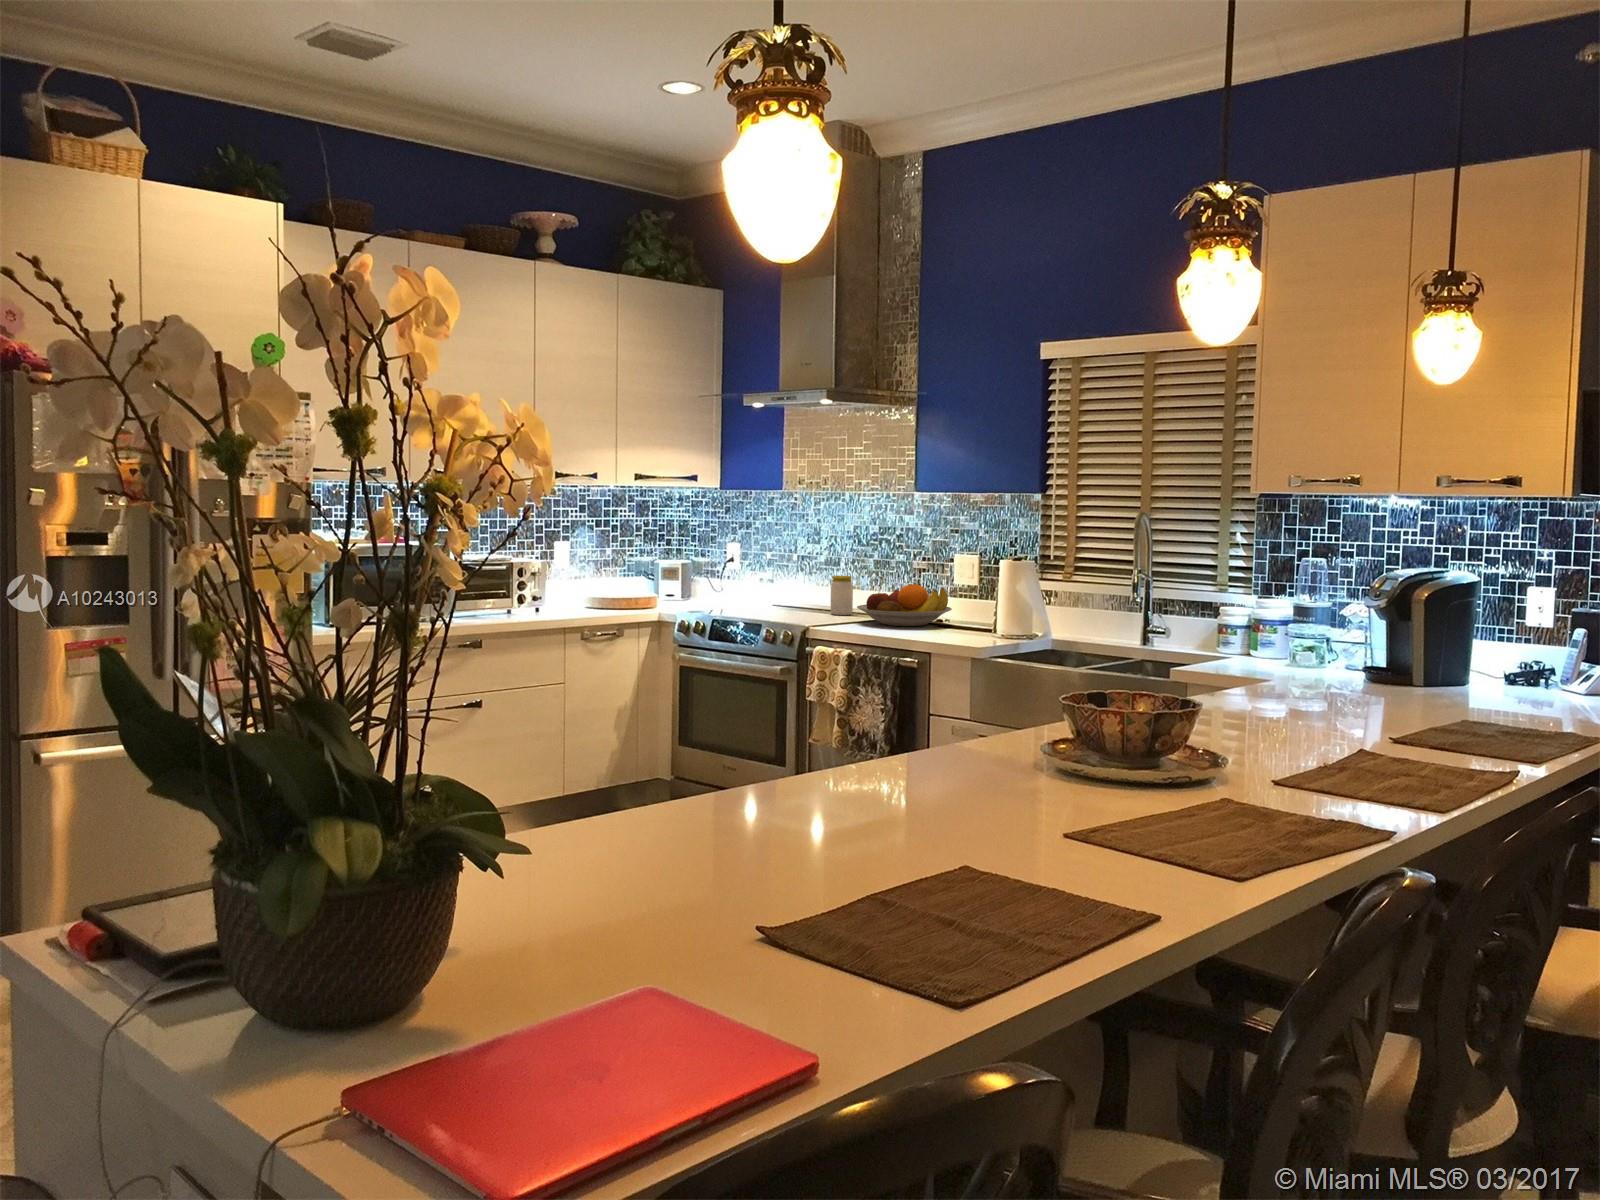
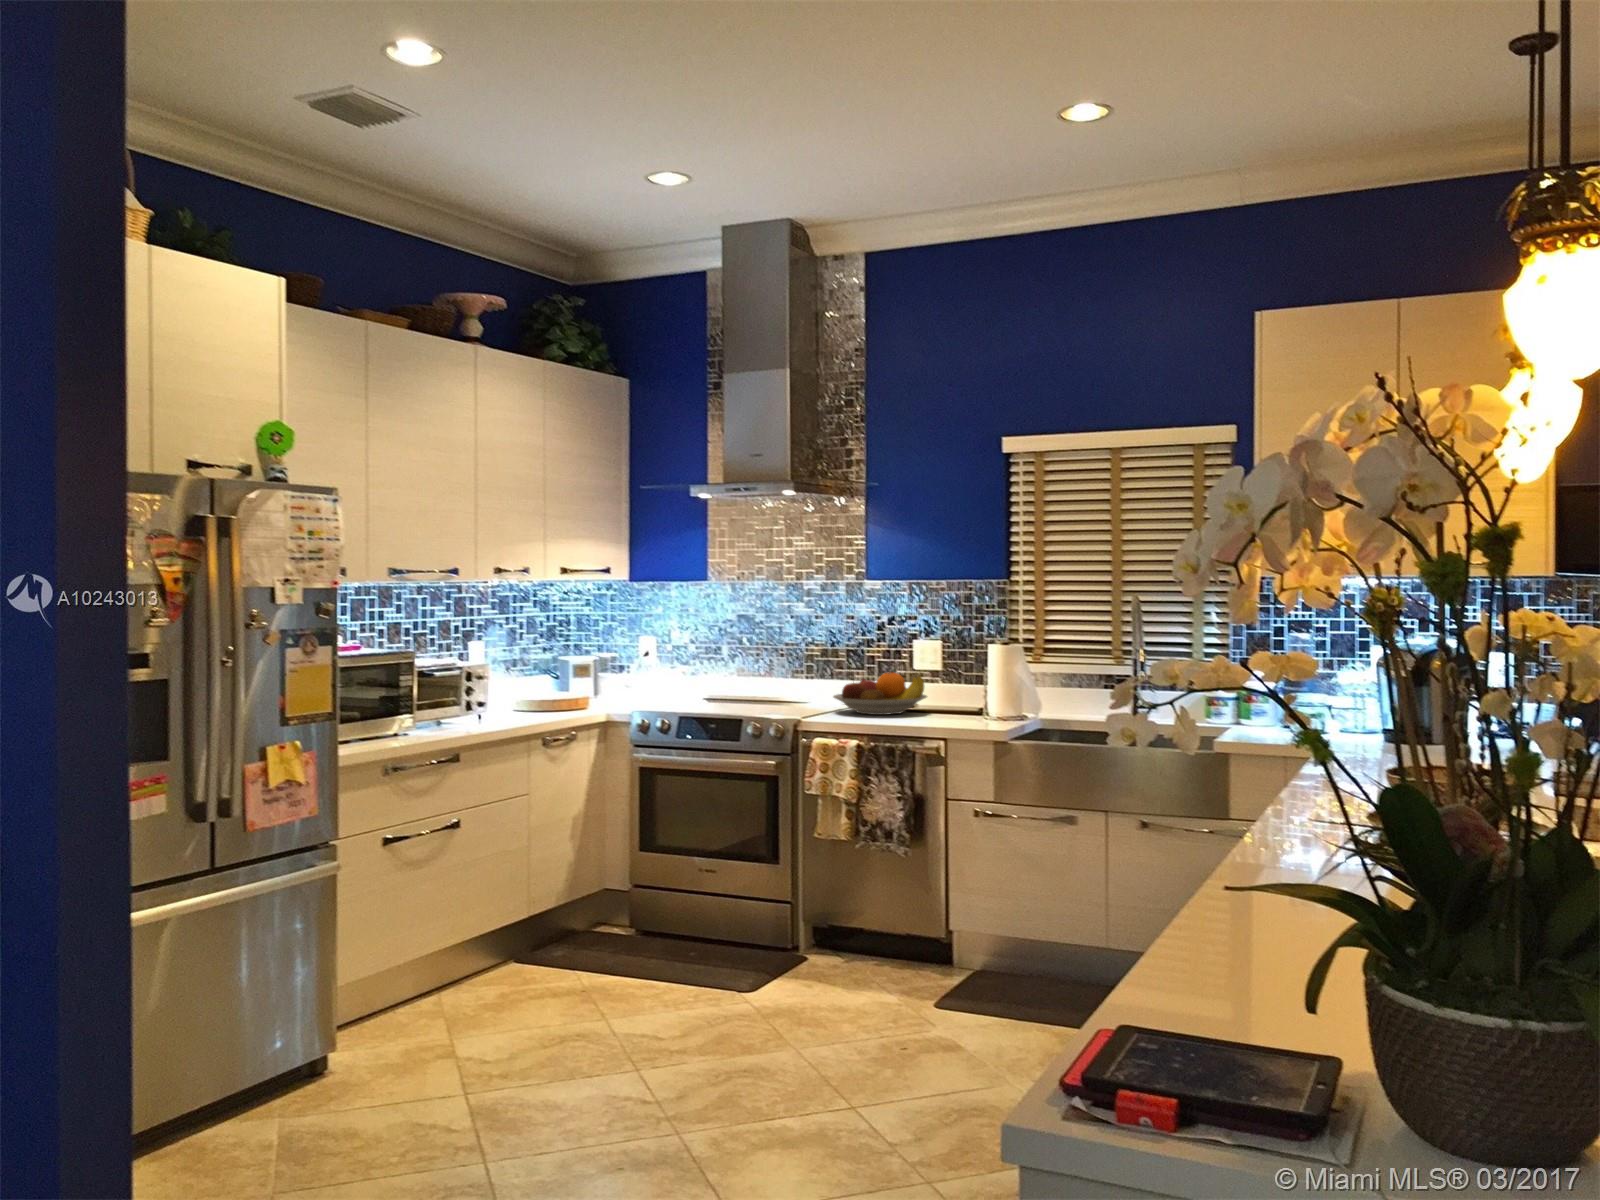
jar: present [831,576,853,615] -> none [787,667,809,707]

